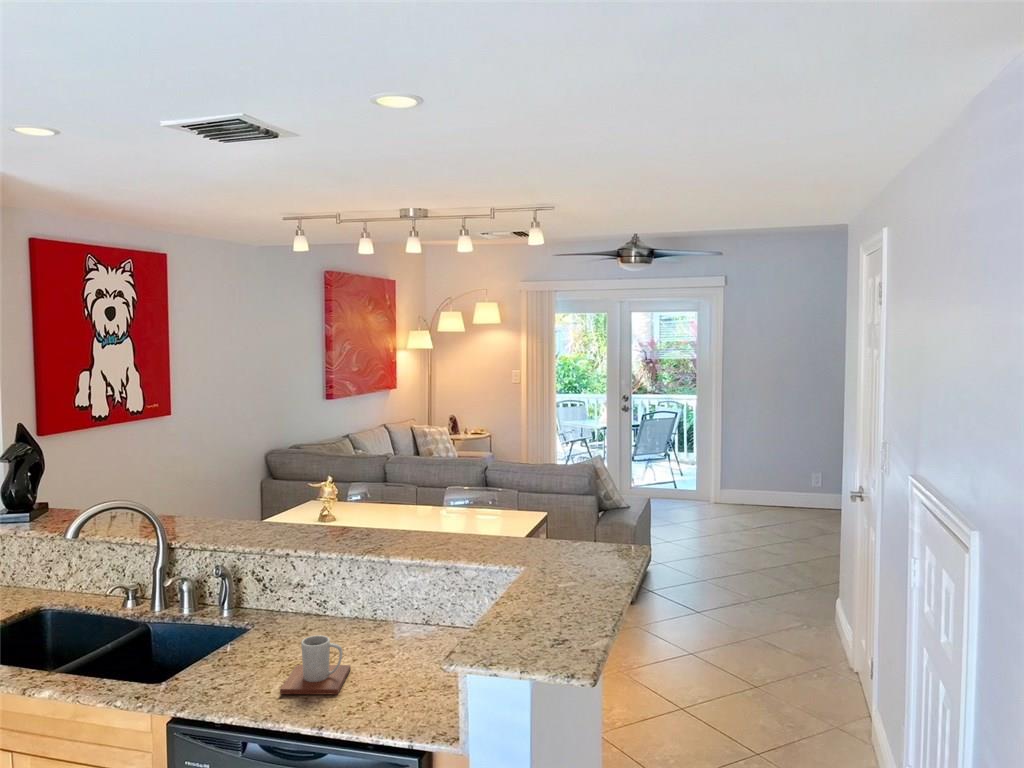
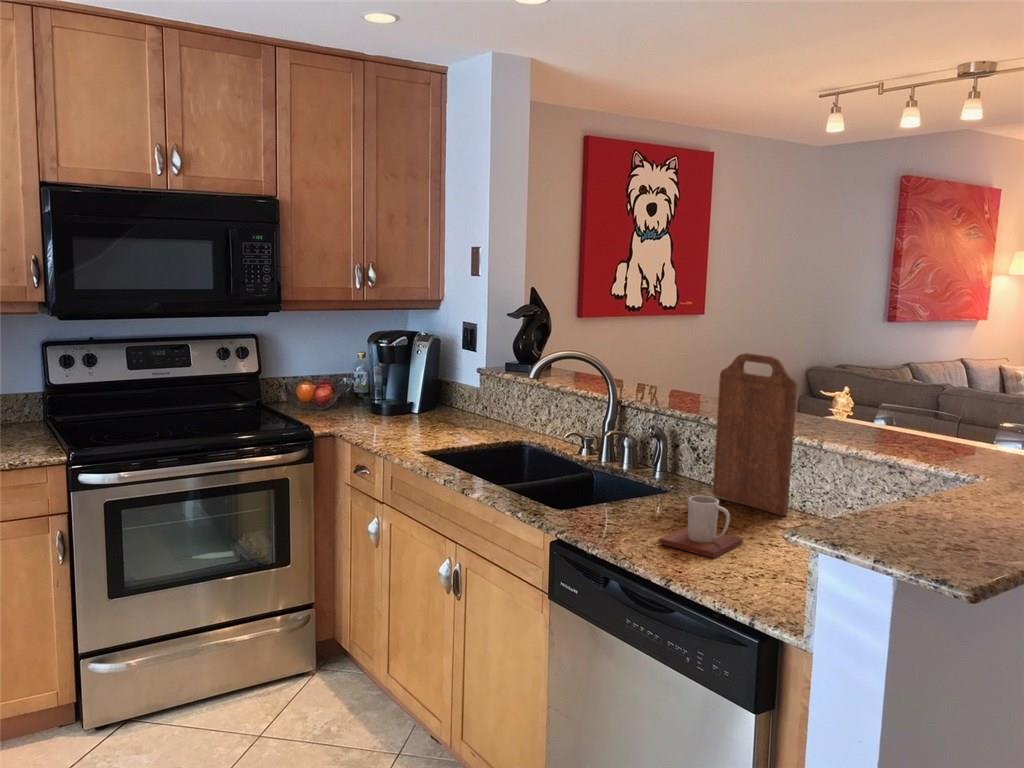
cutting board: none [288,488,366,629] -> present [713,353,797,516]

